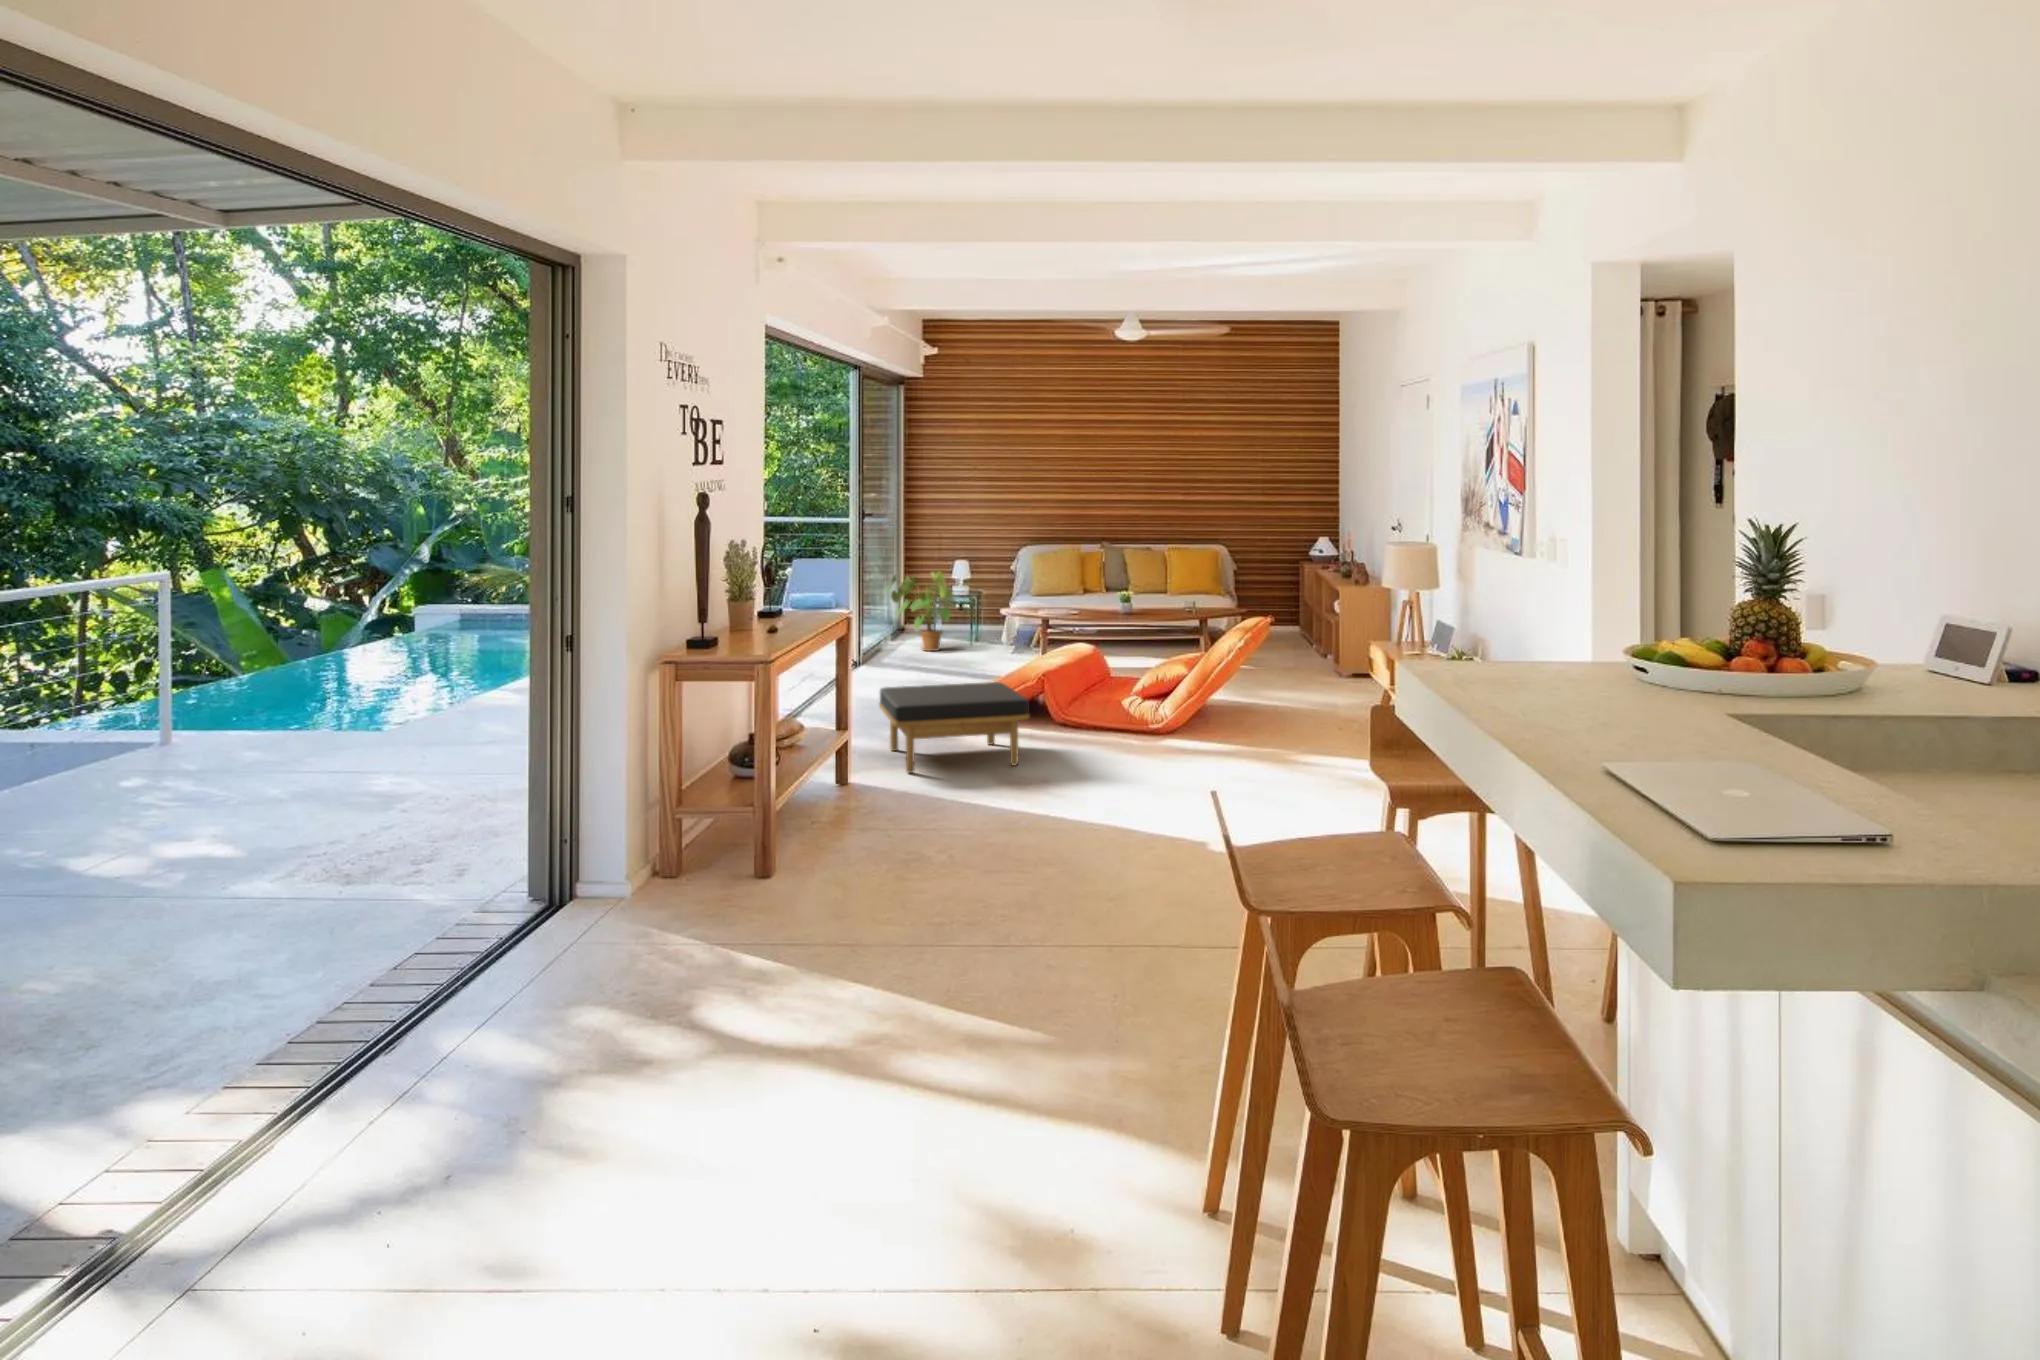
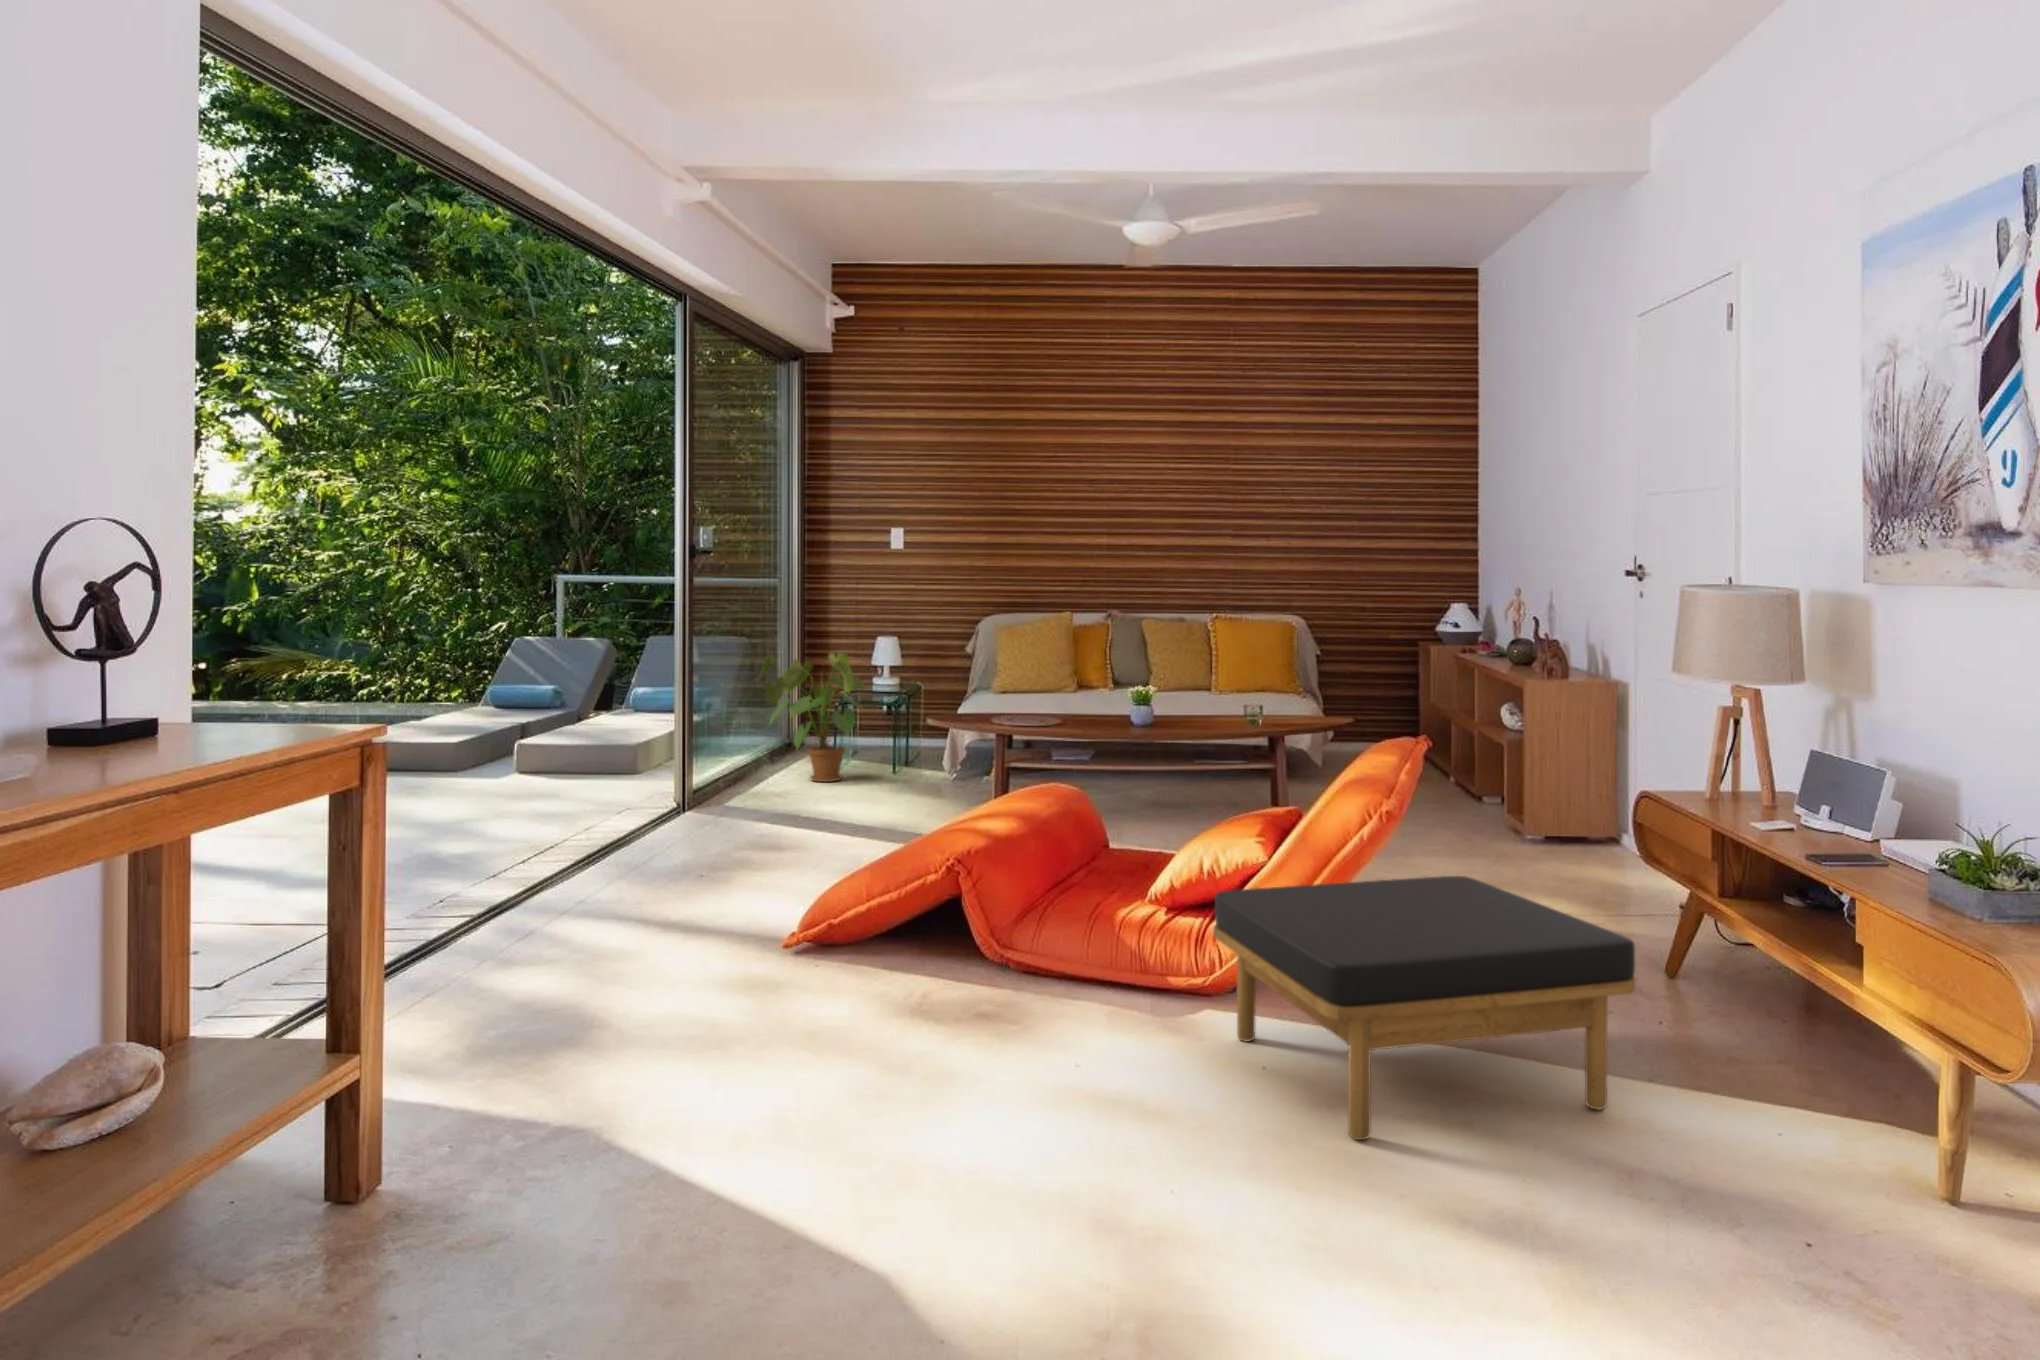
ottoman: present [879,682,1029,773] -> present [1213,876,1635,1140]

